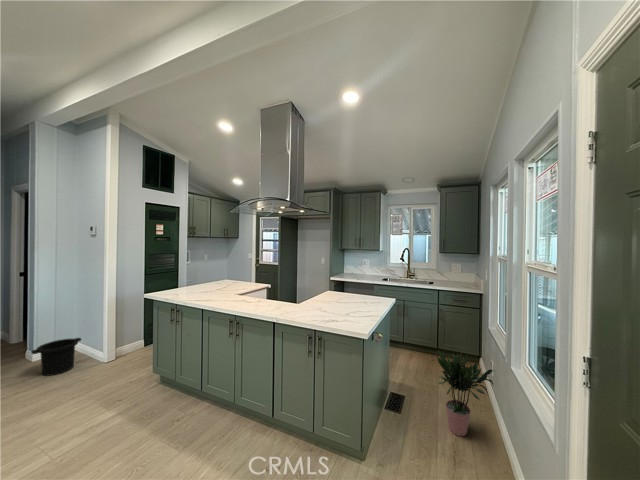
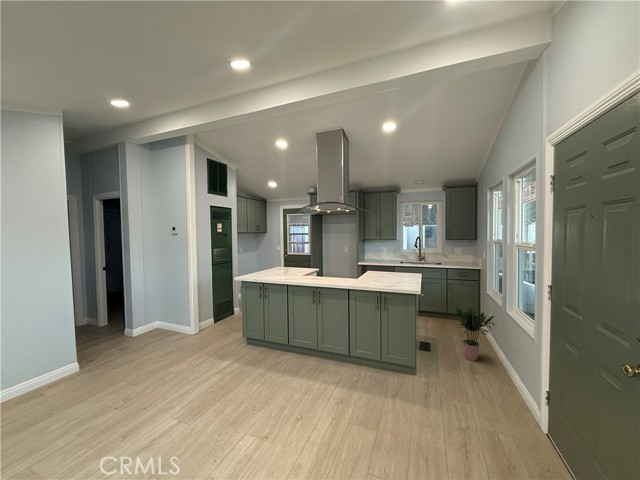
trash can: present [31,338,81,376] -> none [146,314,175,342]

